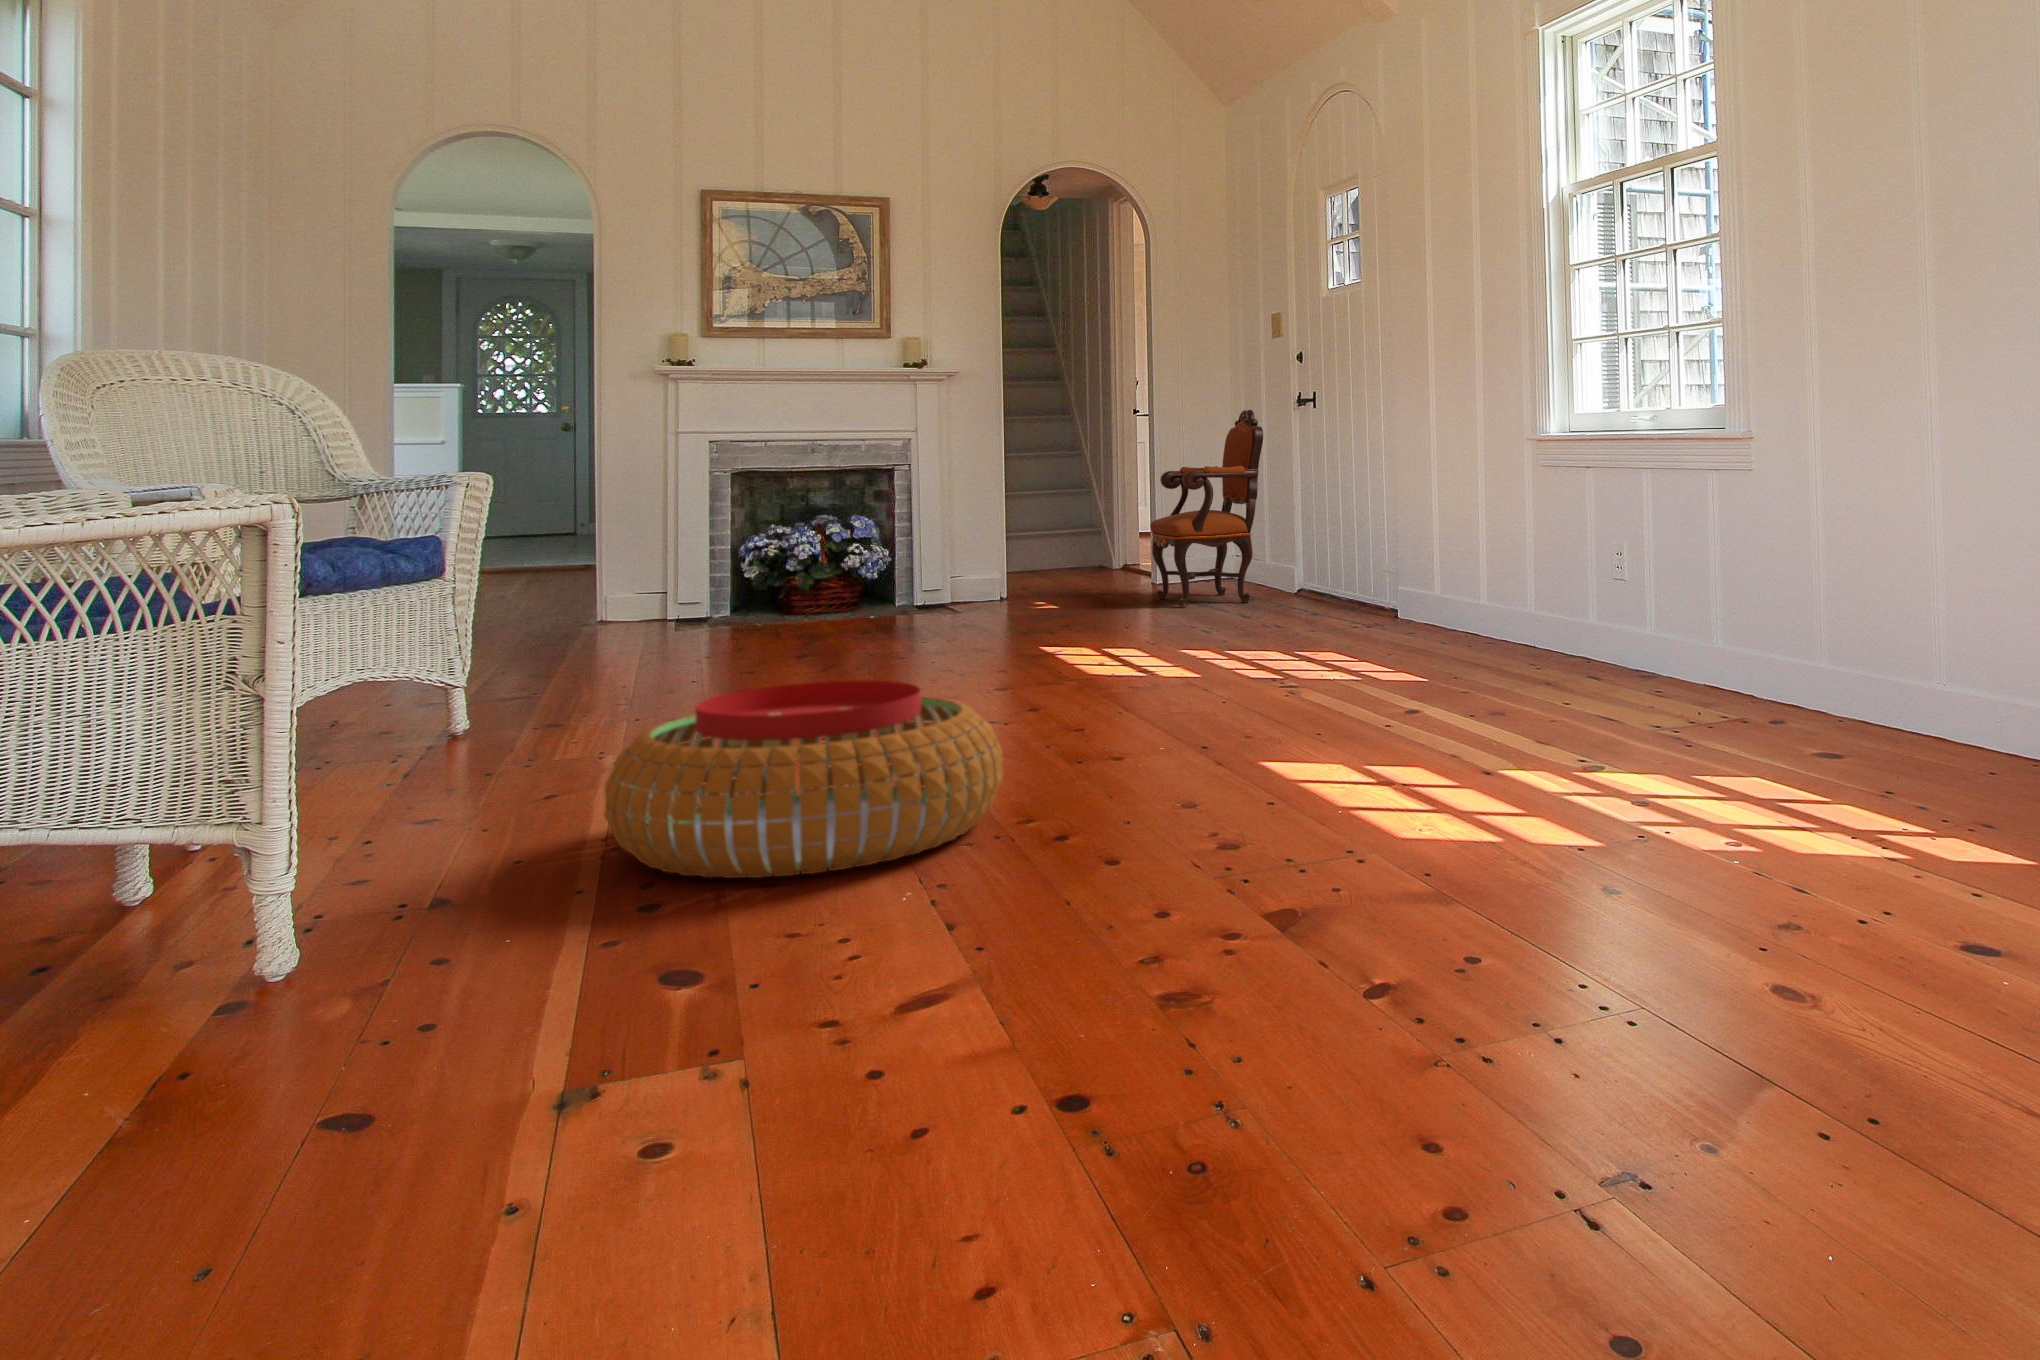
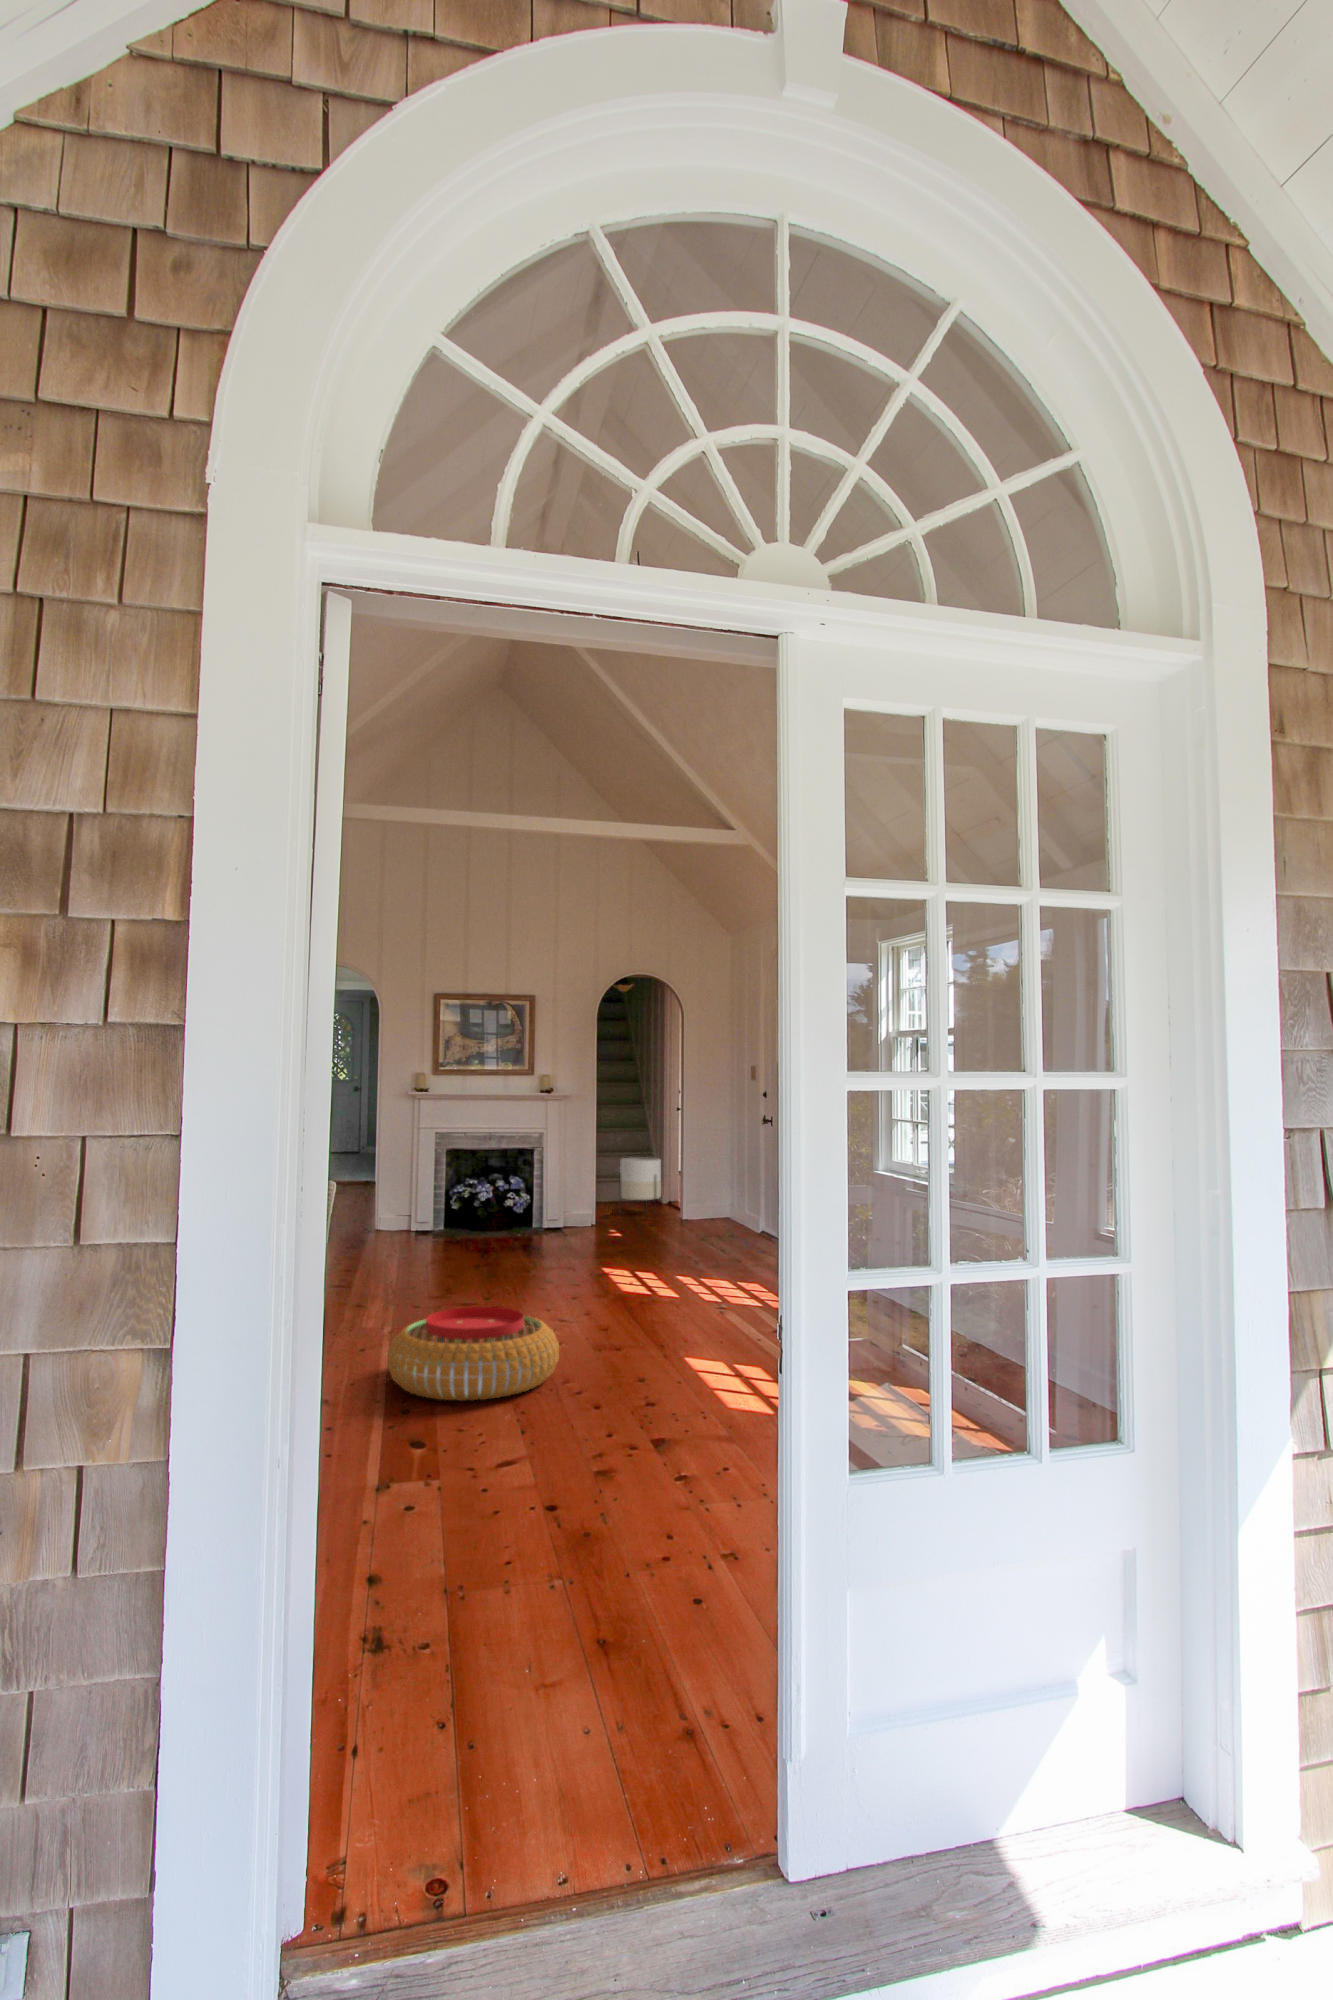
armchair: present [1150,410,1263,606] -> none [677,1123,742,1238]
planter: none [1043,491,1116,589] -> present [619,1158,661,1200]

